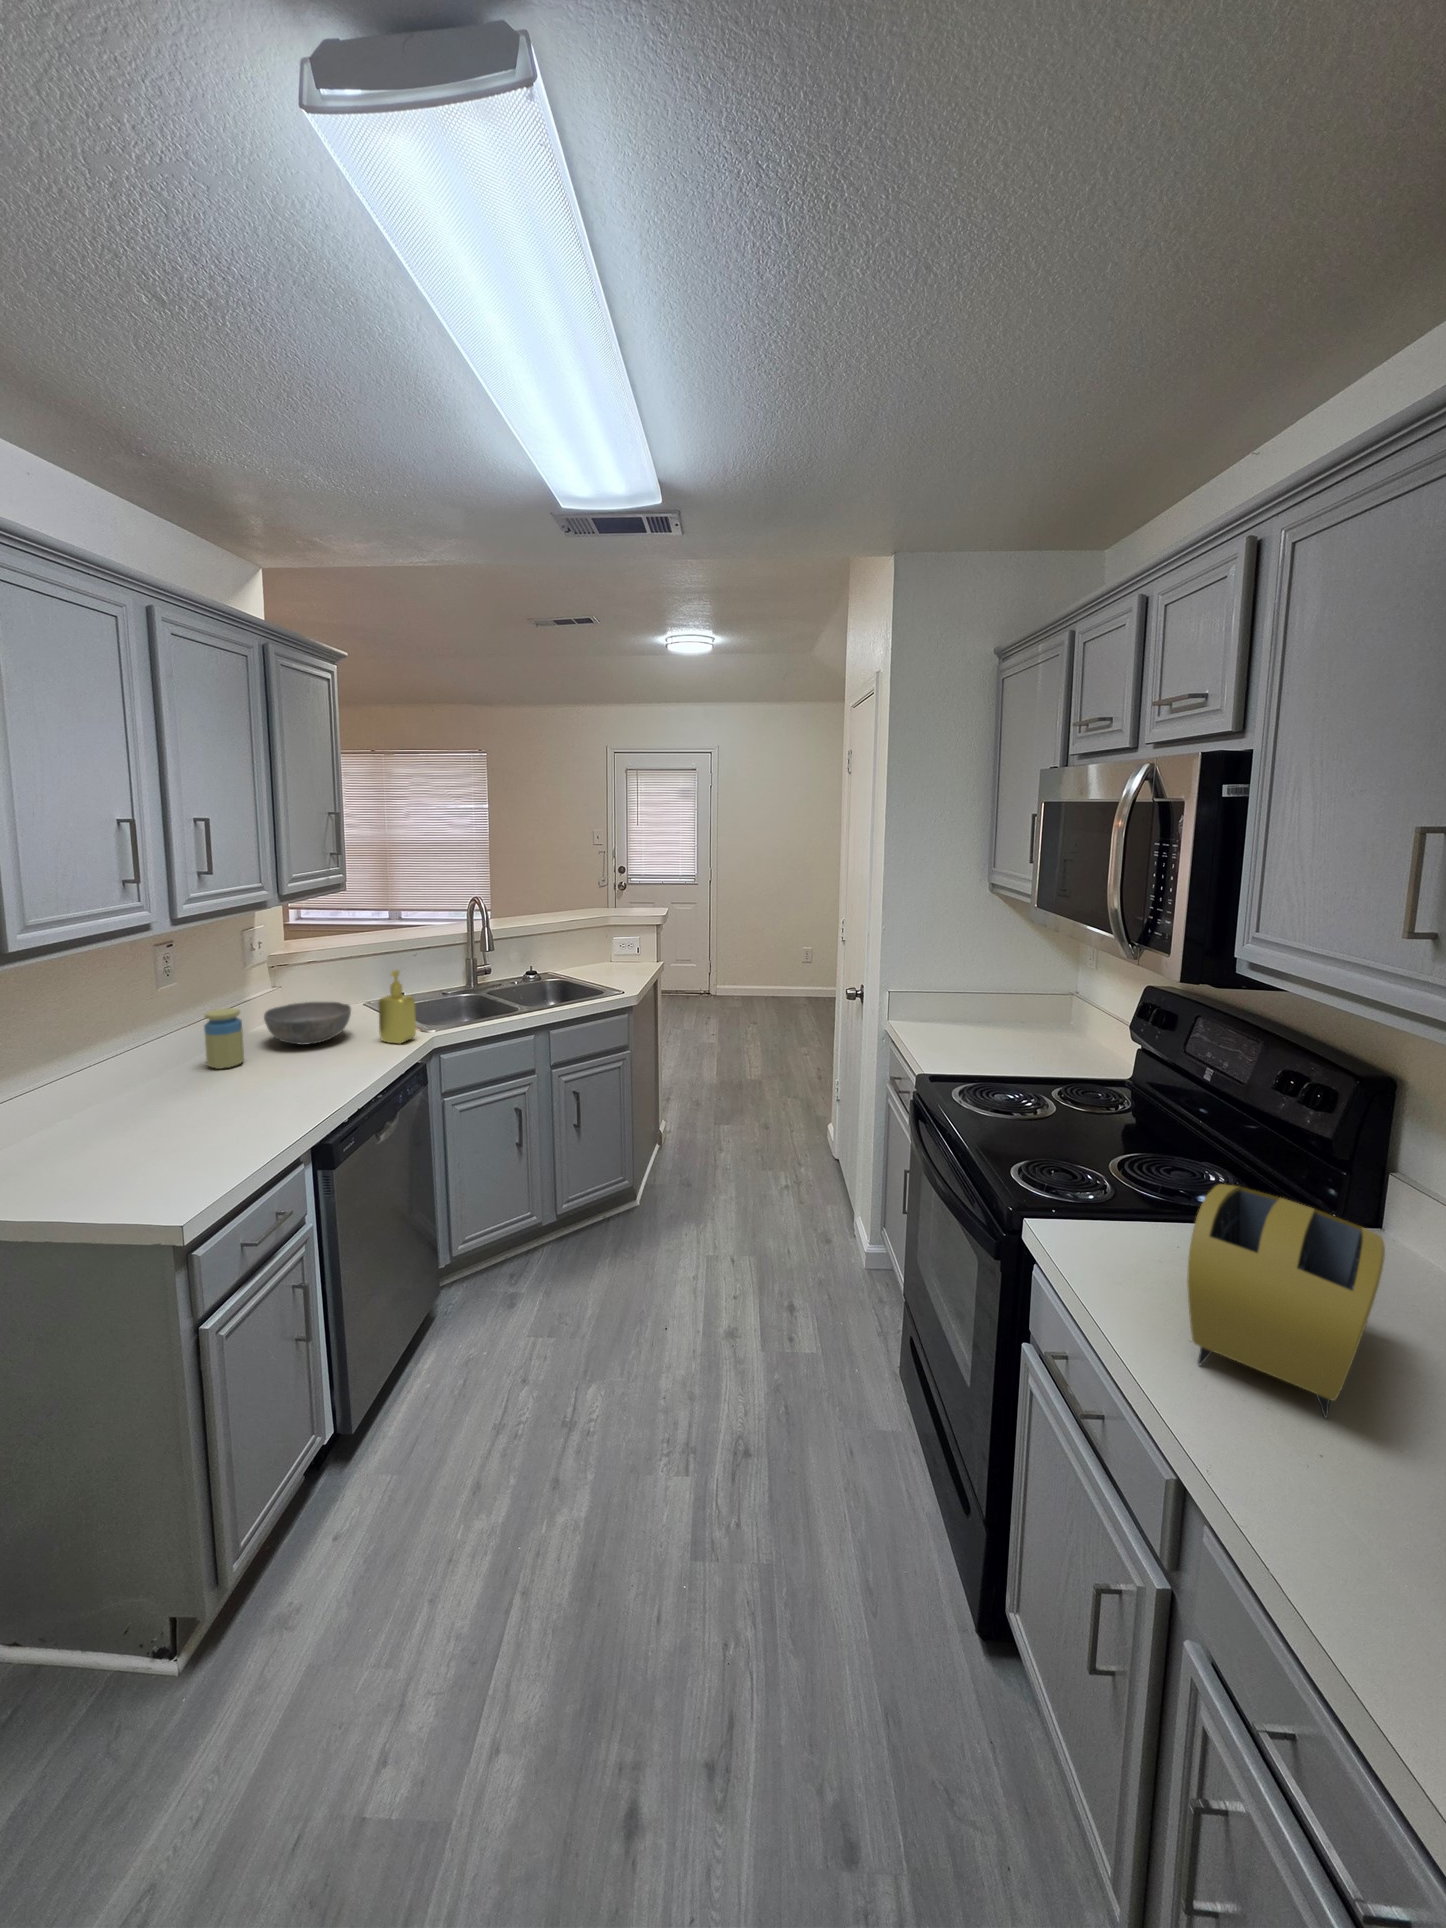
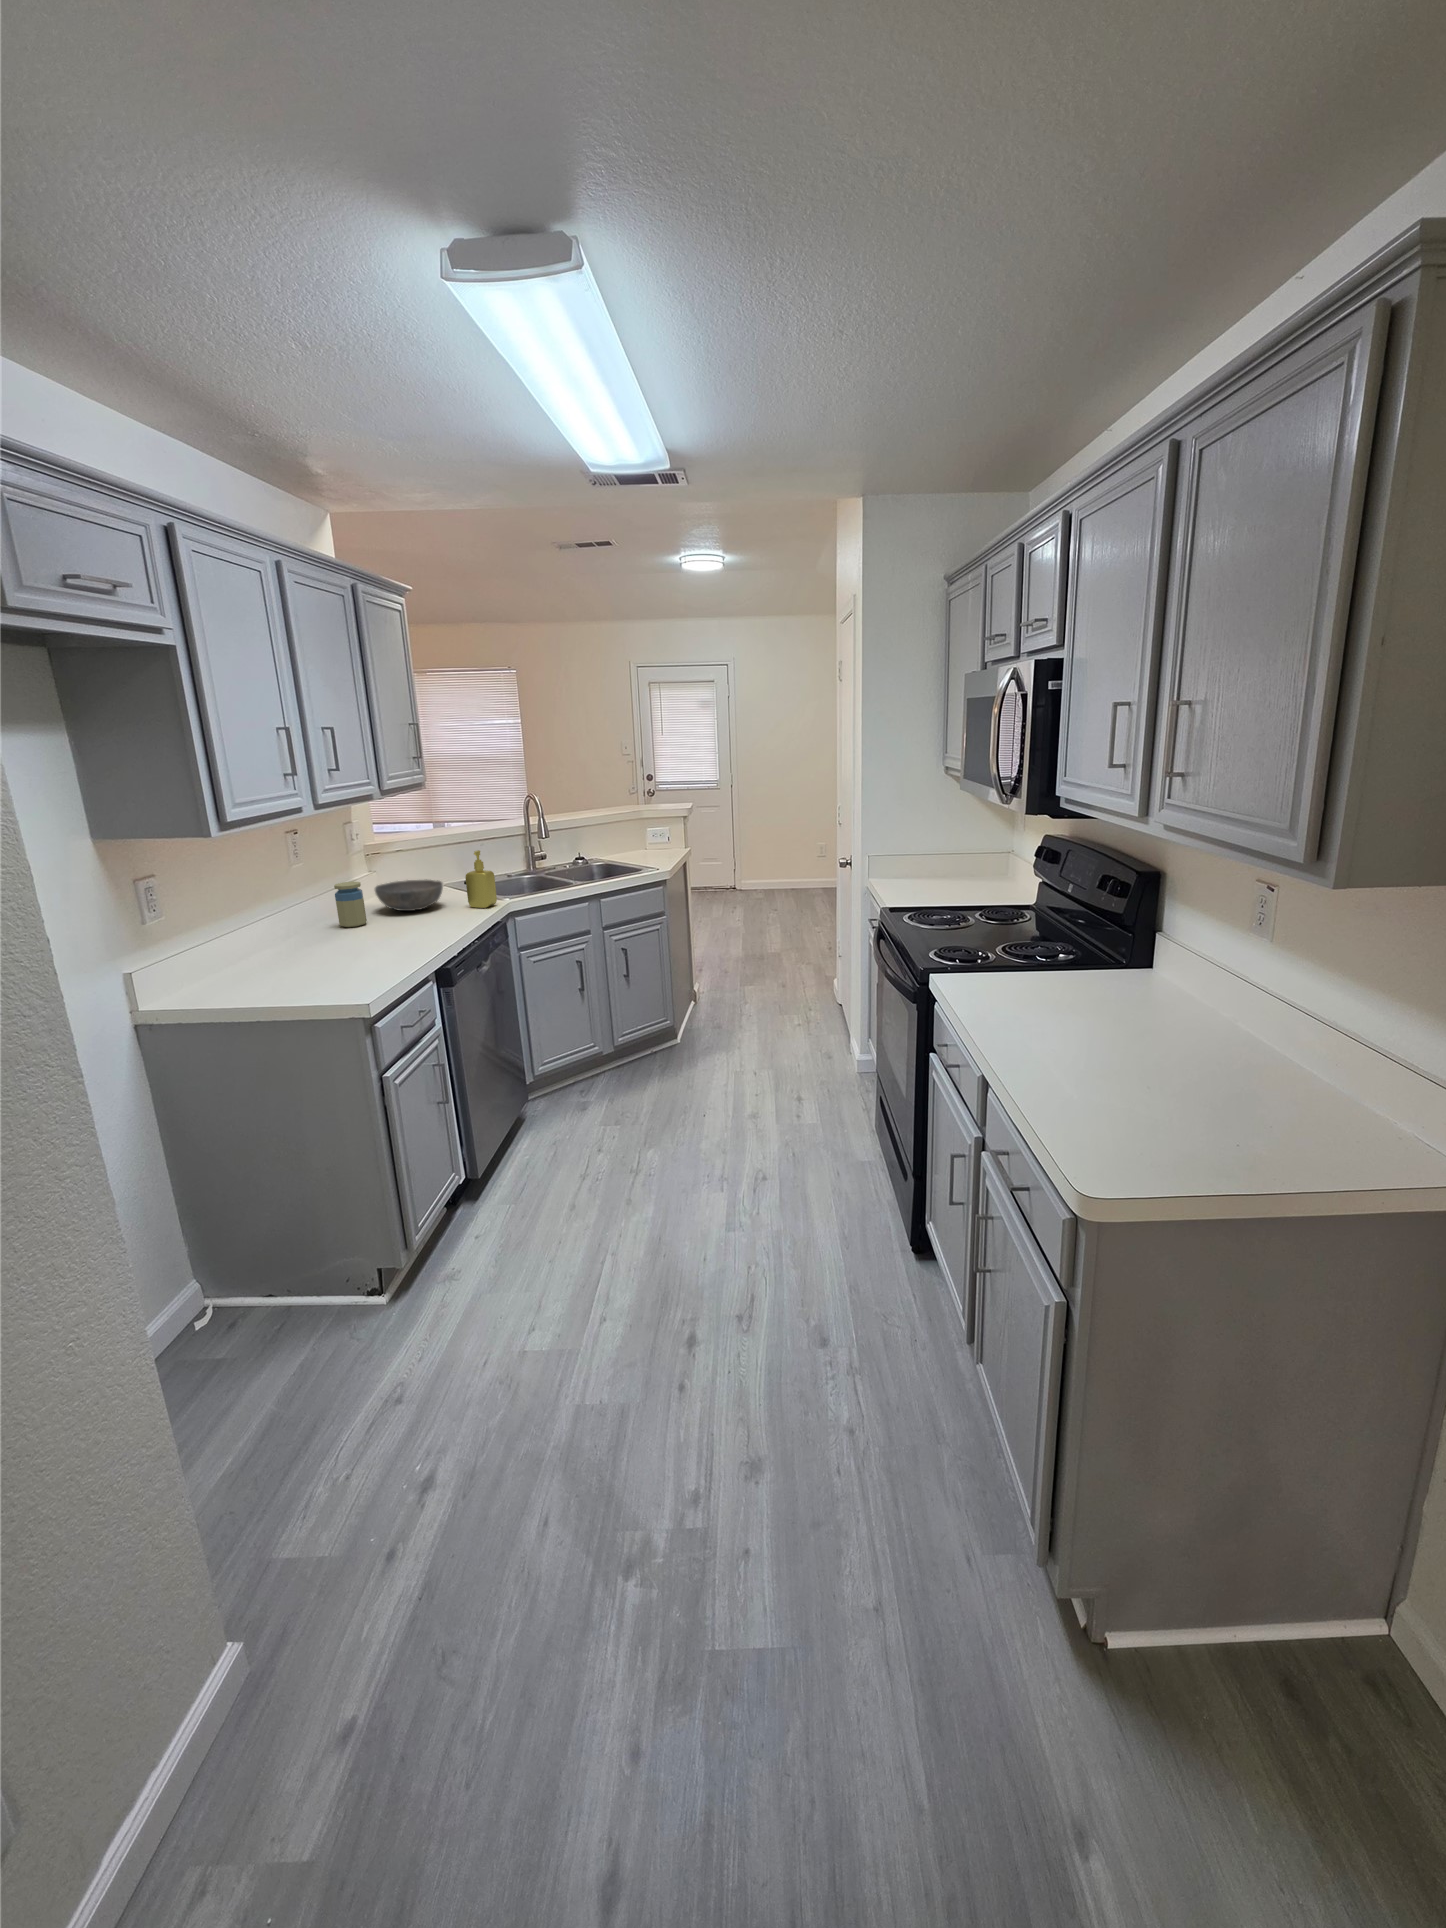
toaster: present [1187,1184,1385,1418] -> none [993,930,1105,1036]

